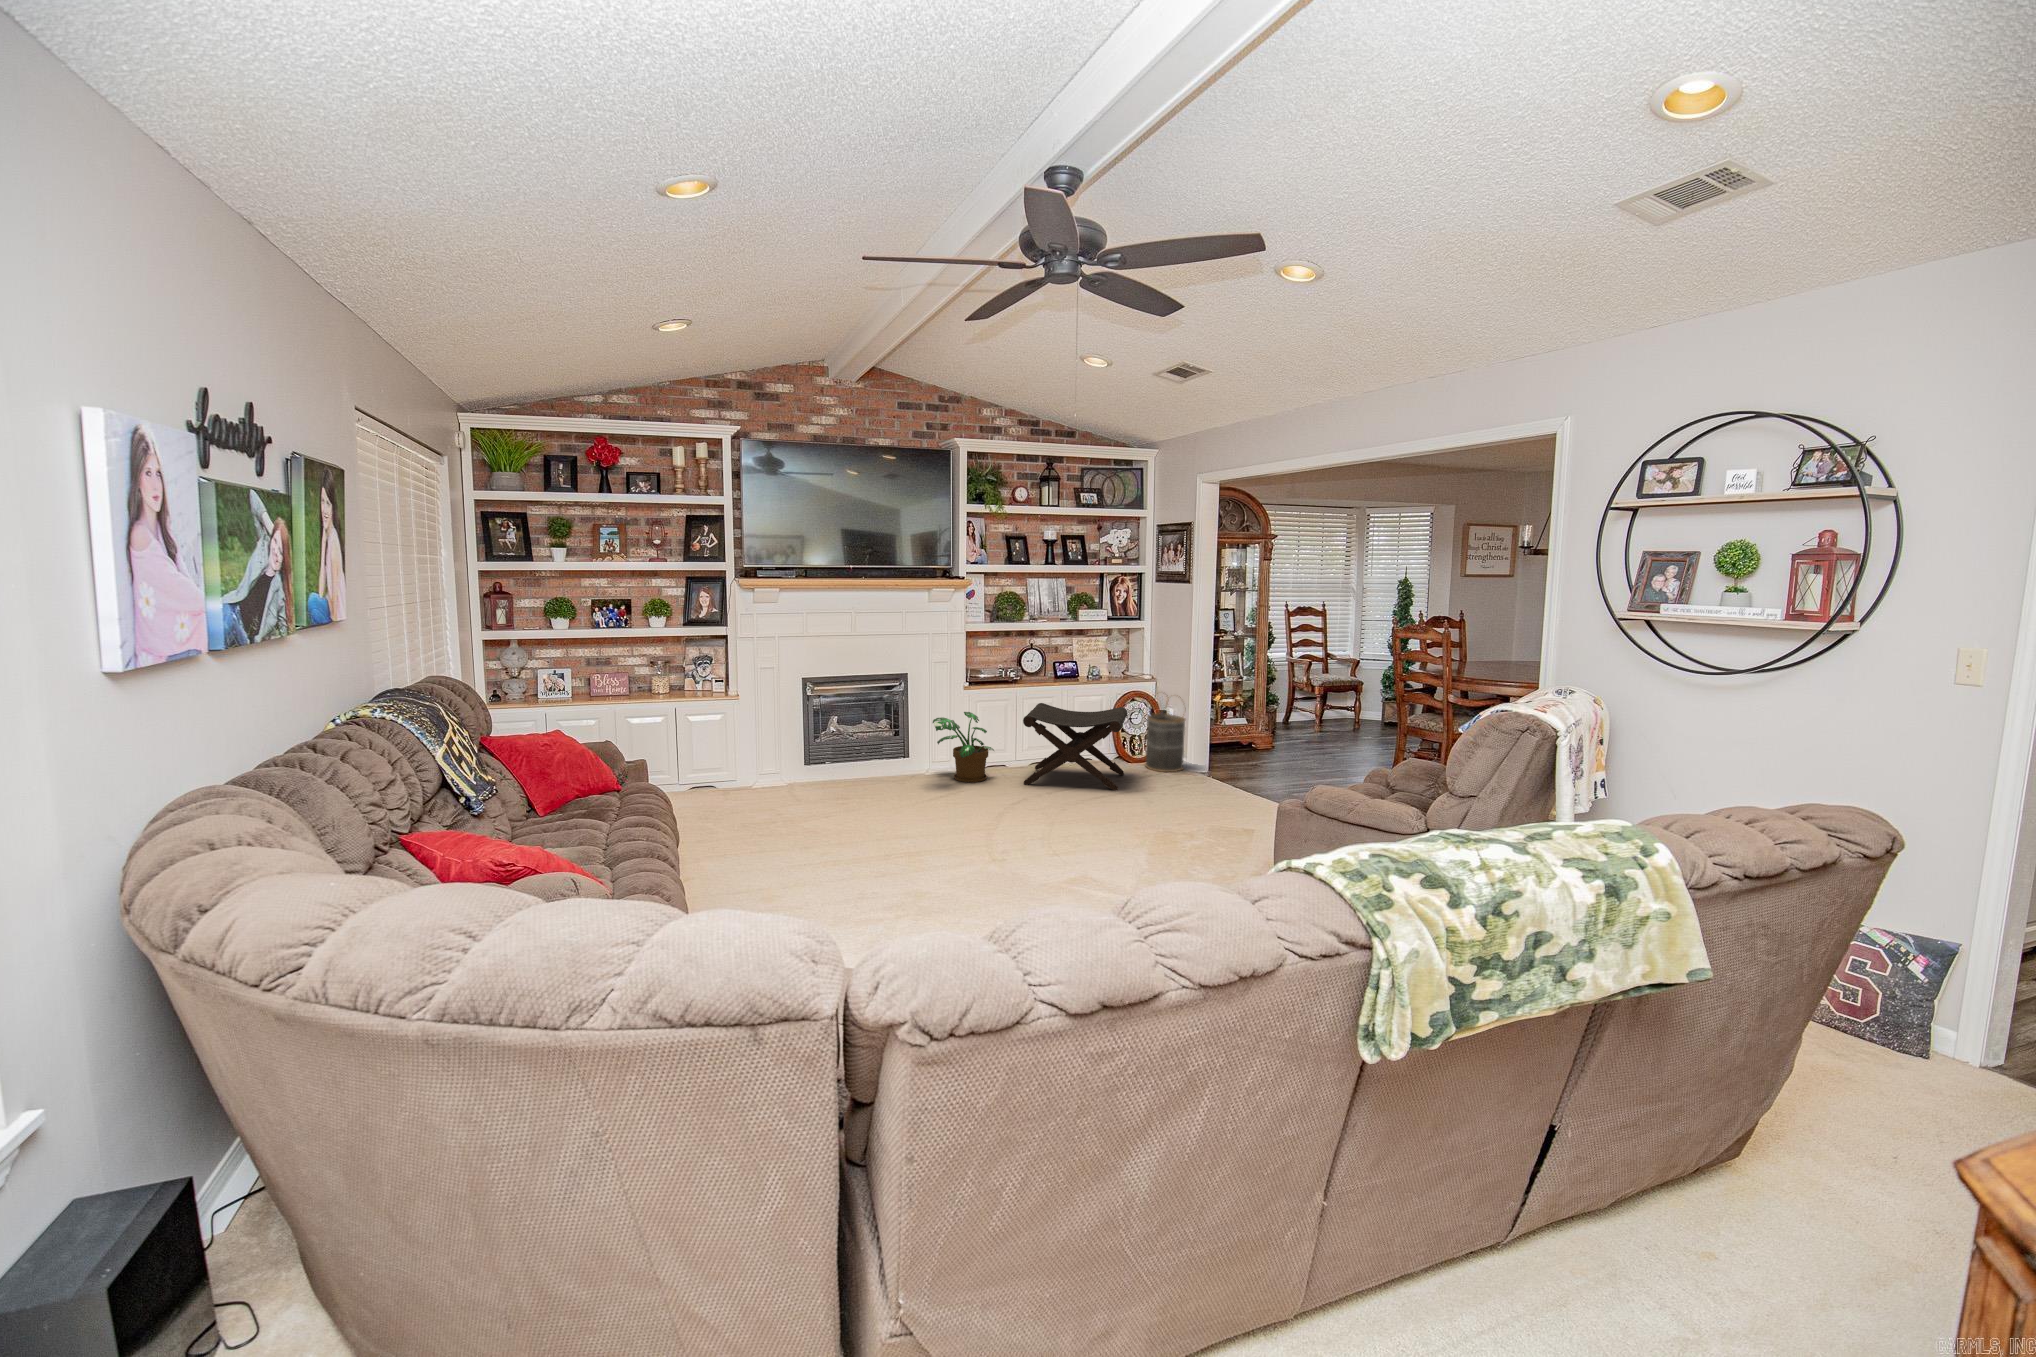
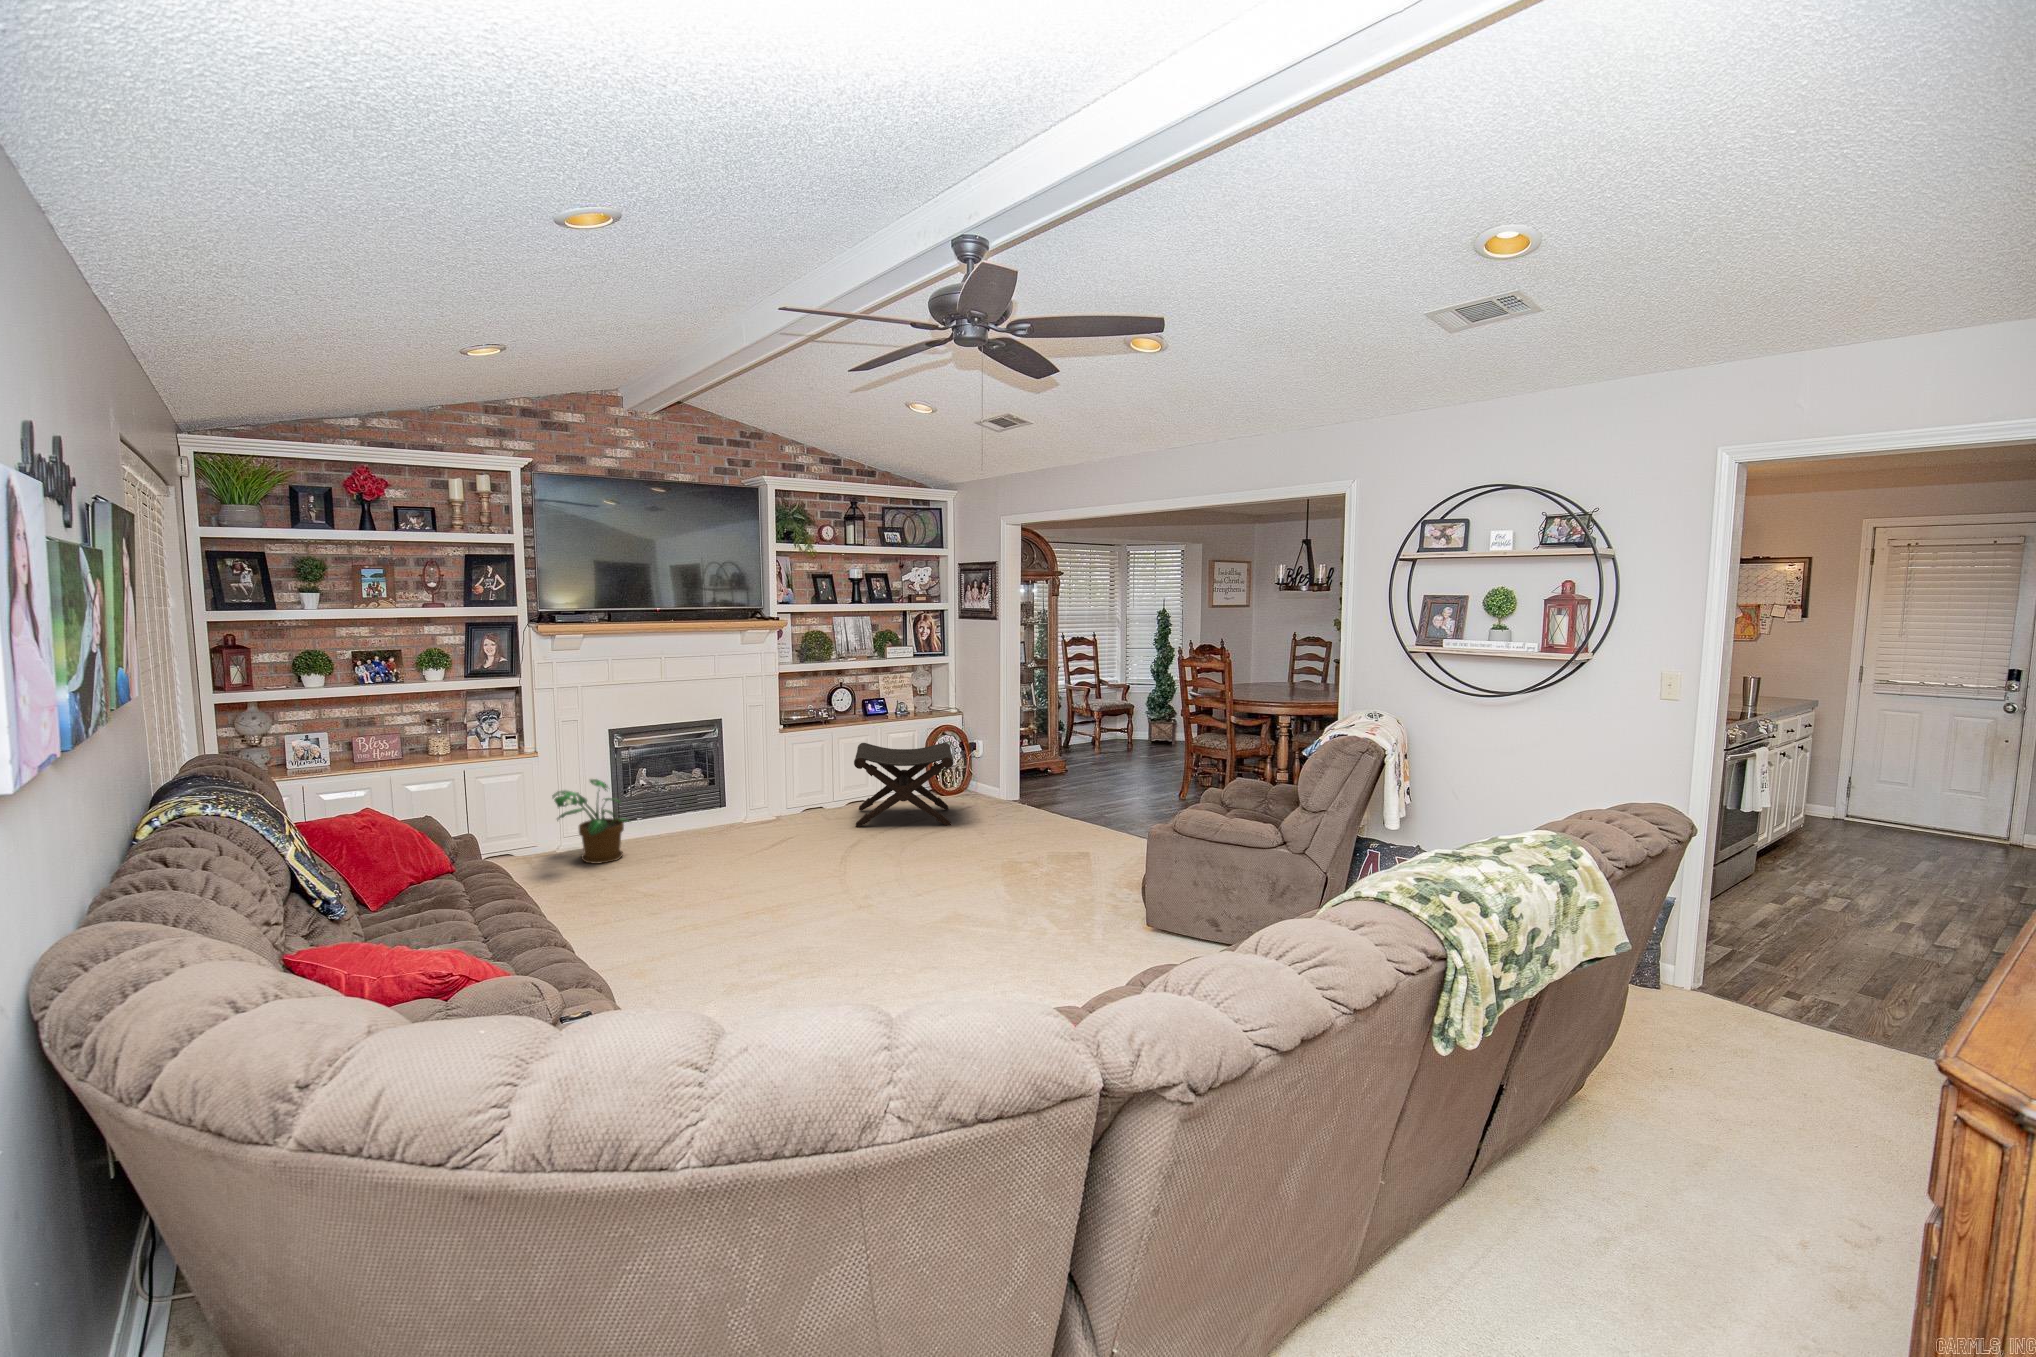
basket: present [1145,697,1185,772] -> none [963,725,1002,803]
potted plant: present [933,712,994,782] -> present [552,779,629,864]

